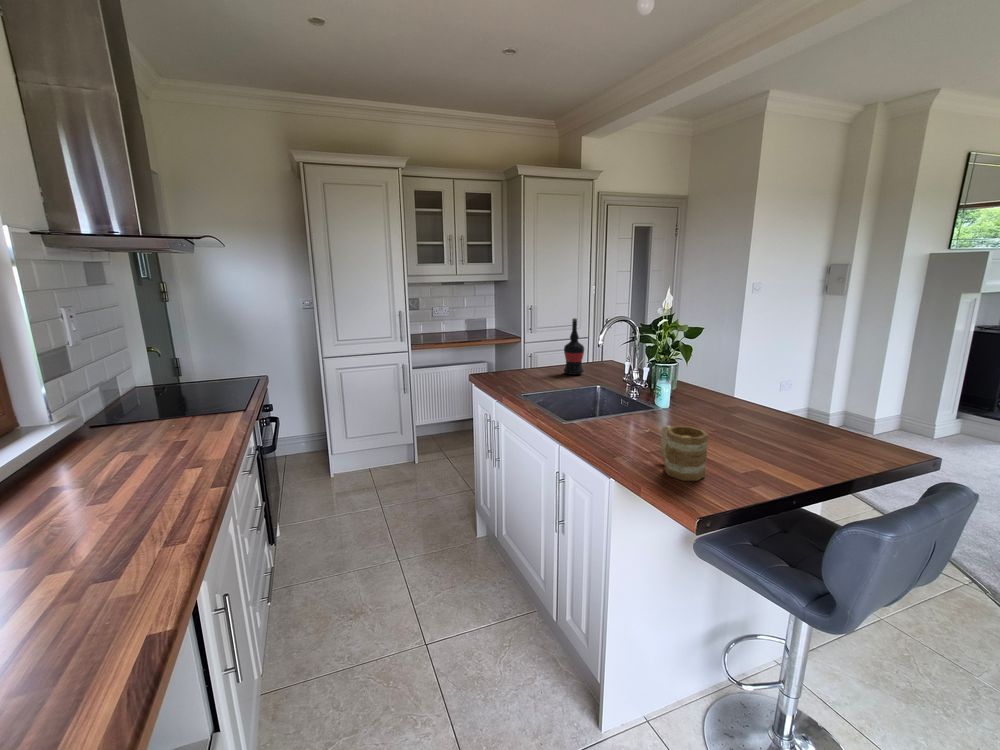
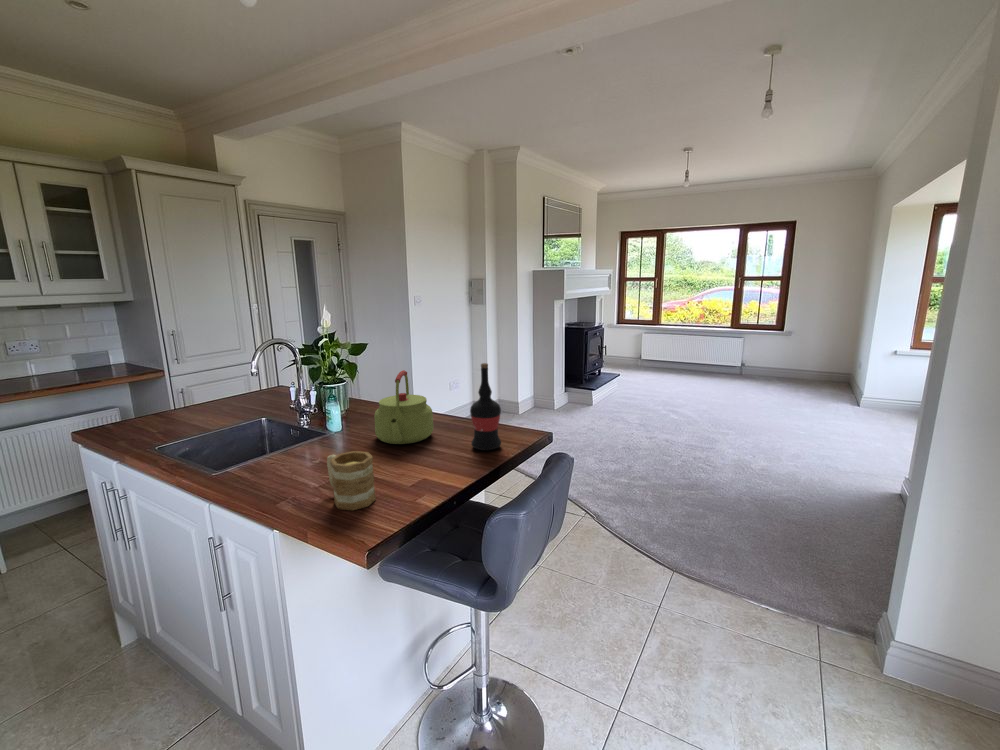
wine bottle: present [564,318,584,375] -> present [470,363,501,450]
kettle: none [703,357,771,434] -> present [374,370,433,444]

